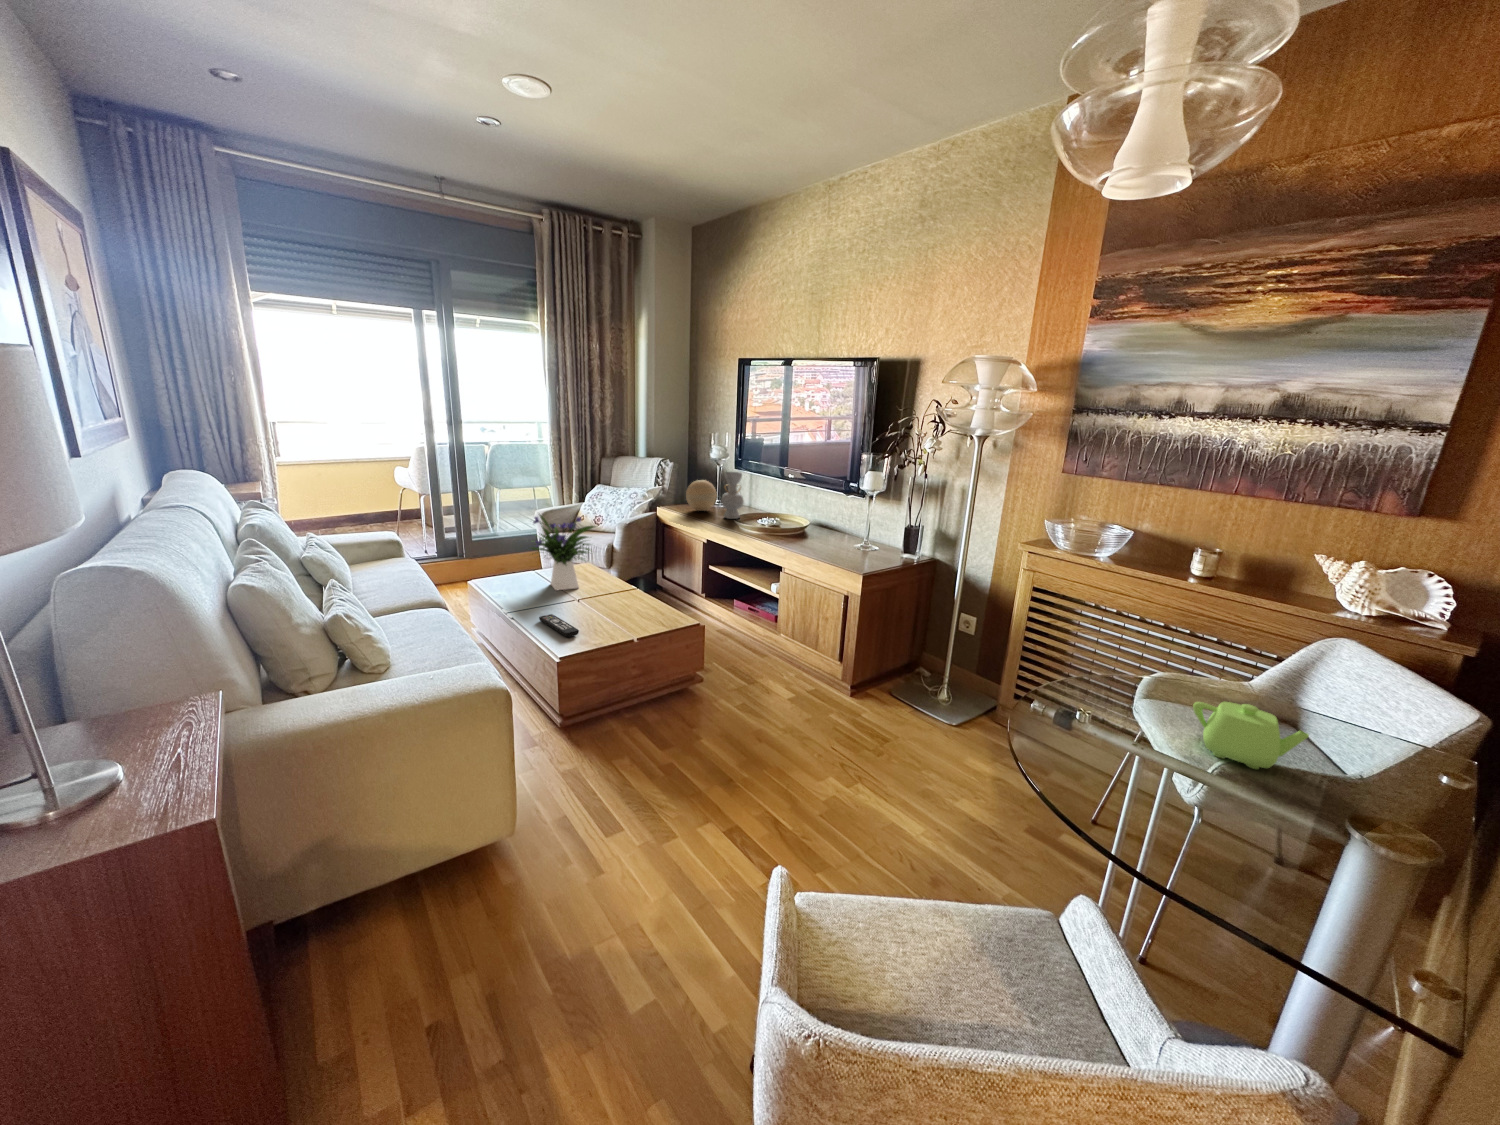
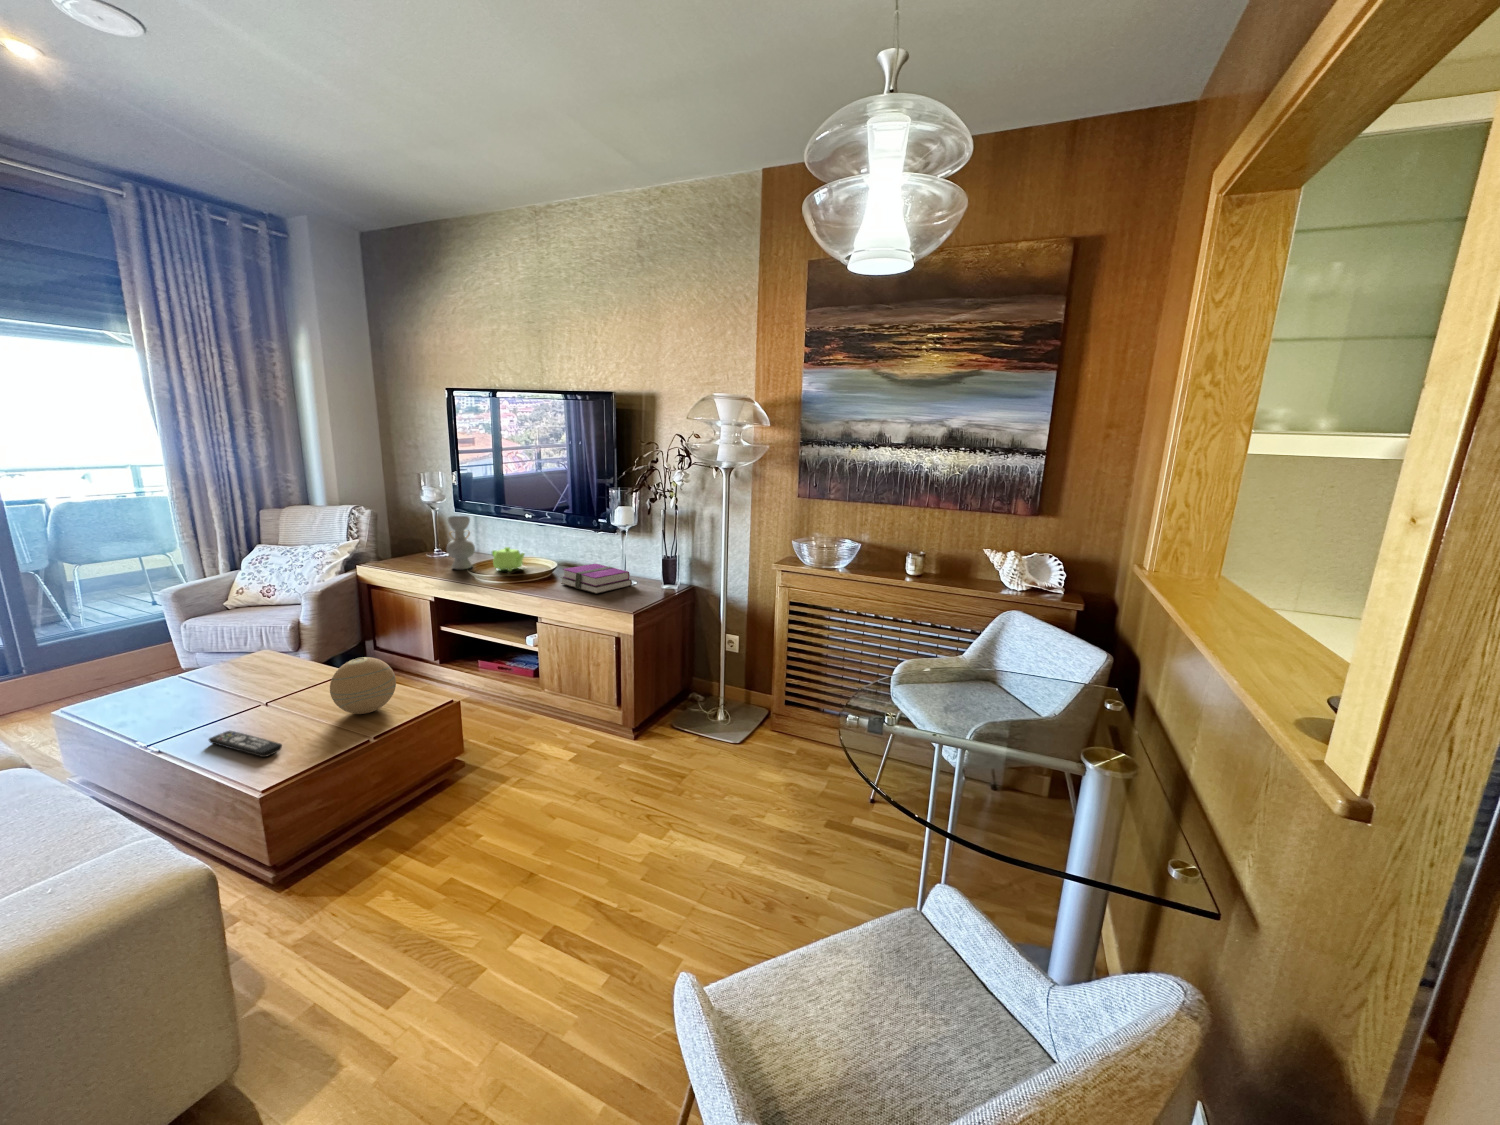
decorative orb: present [686,480,717,511] -> present [330,657,396,714]
flower arrangement: present [532,514,595,590] -> none [155,590,286,696]
hardback book: none [807,526,872,553] -> present [561,564,632,594]
teapot: present [1193,702,1309,770] -> present [492,547,525,571]

